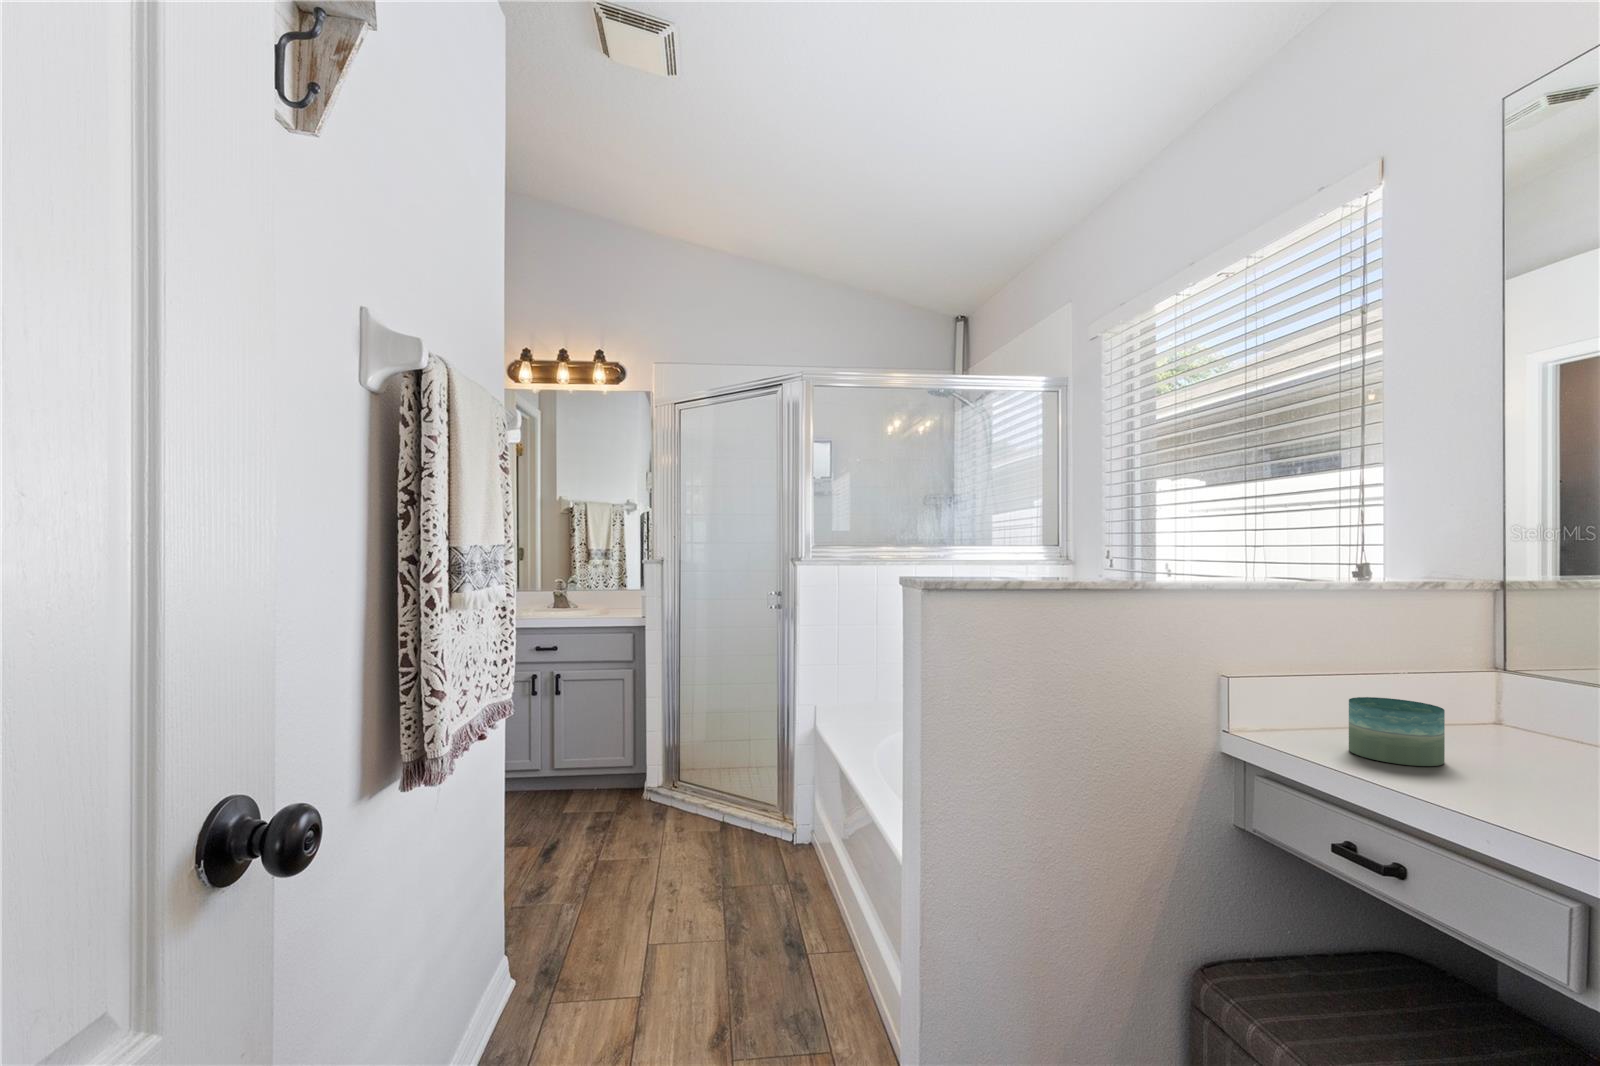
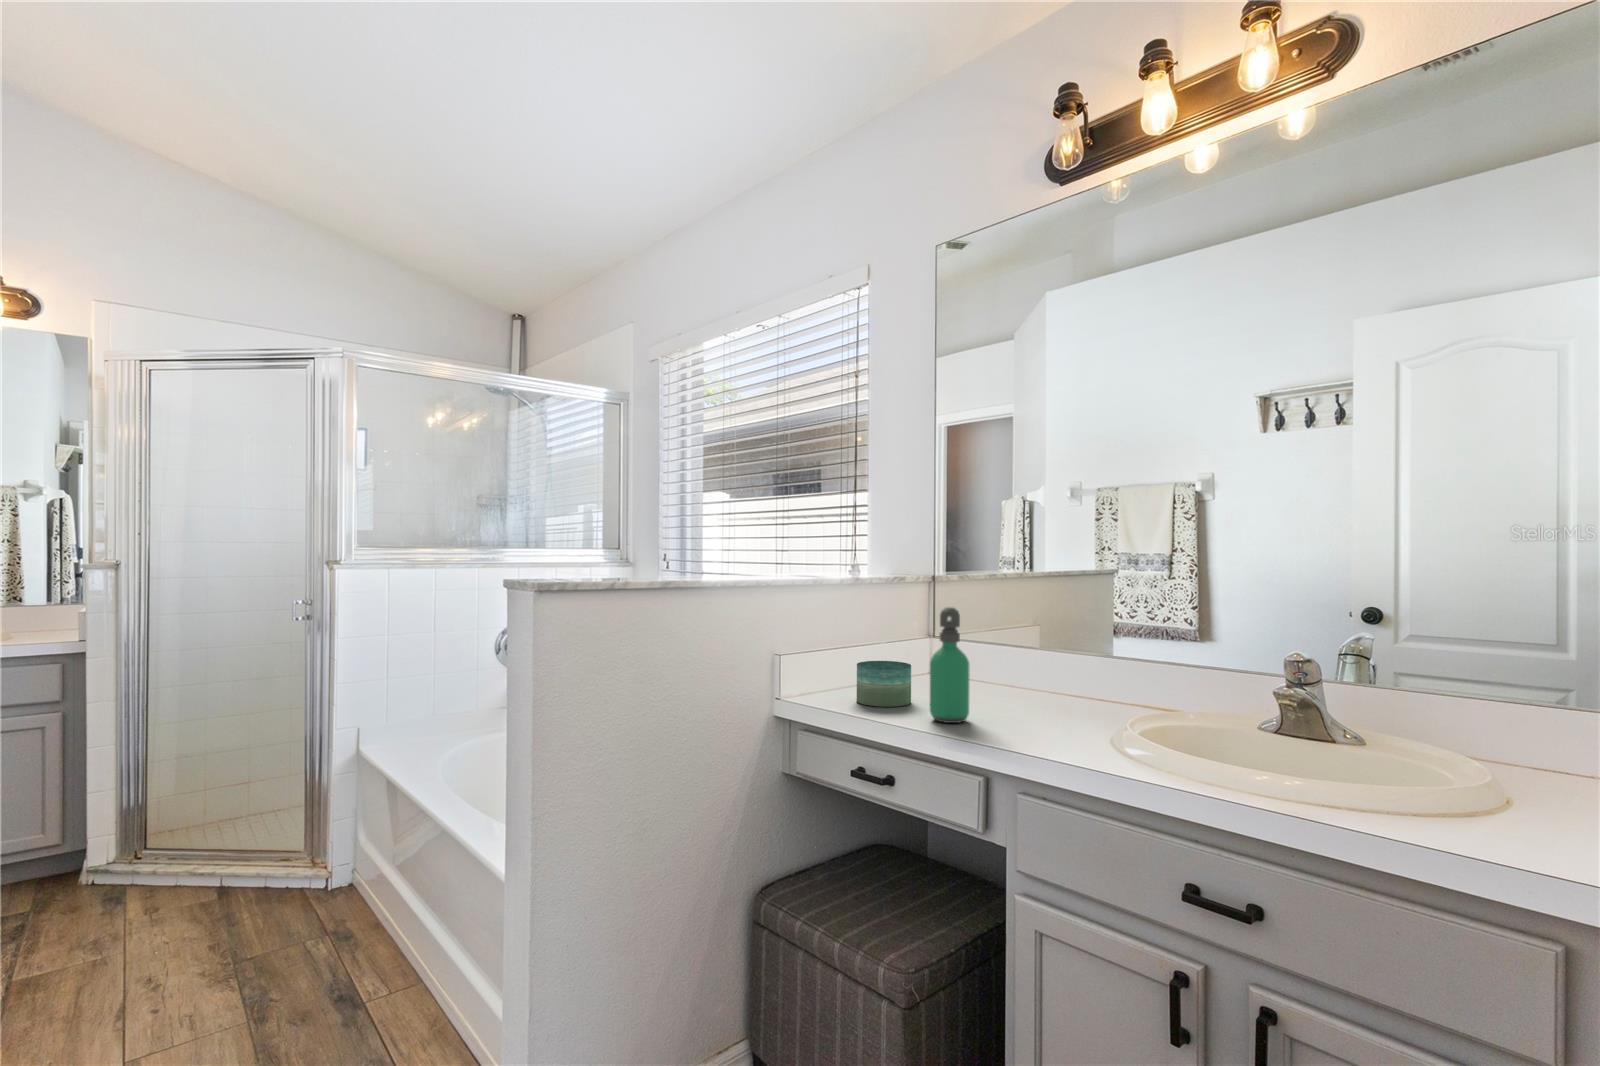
soap dispenser: none [1471,630,1550,806] -> present [930,607,969,723]

